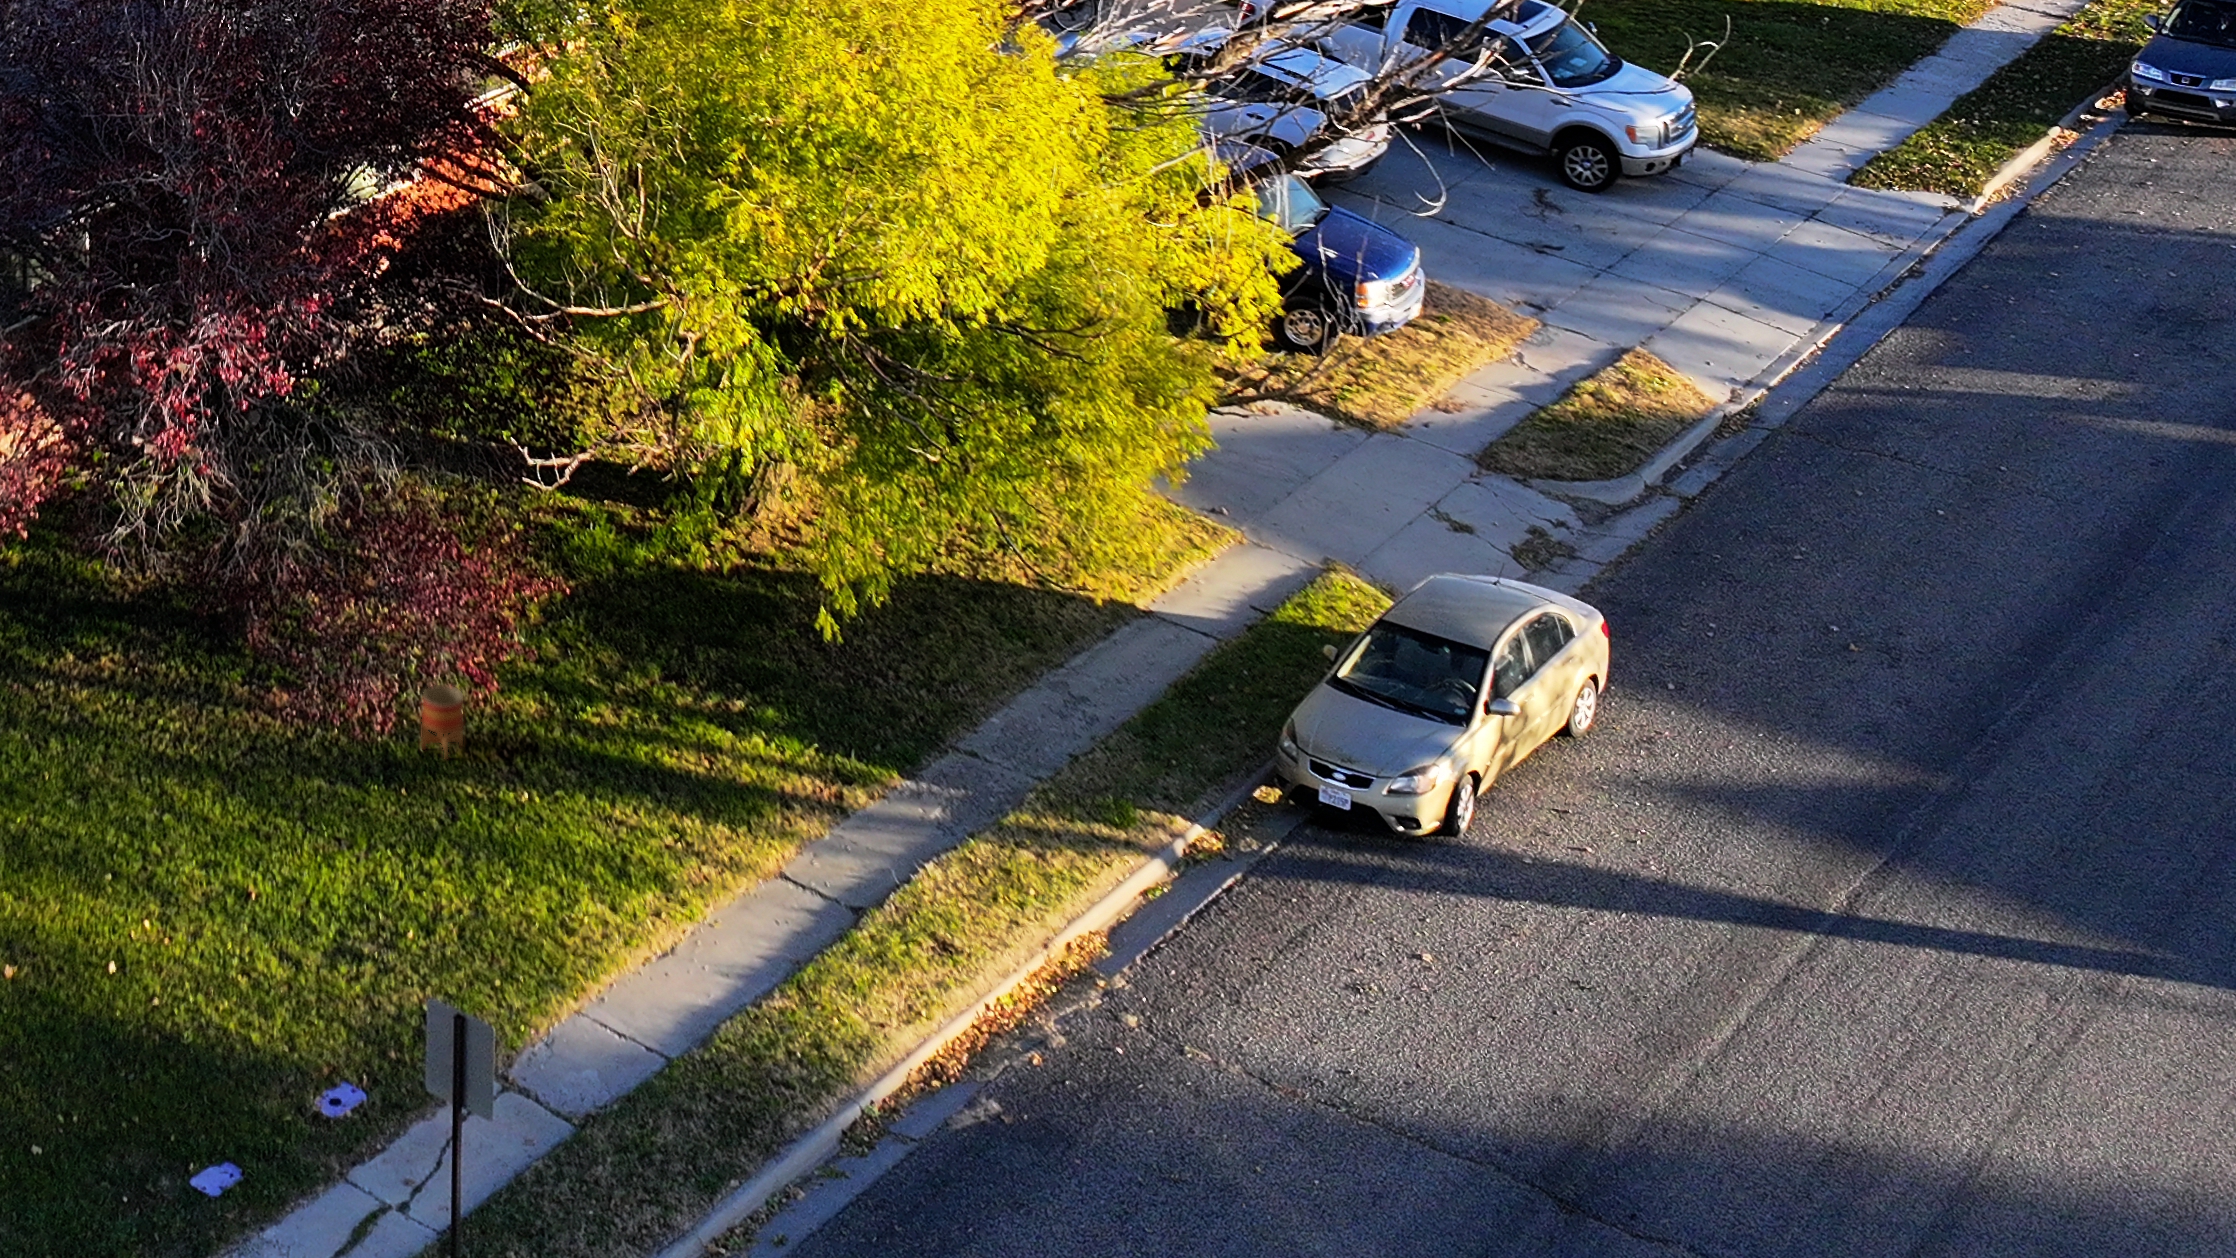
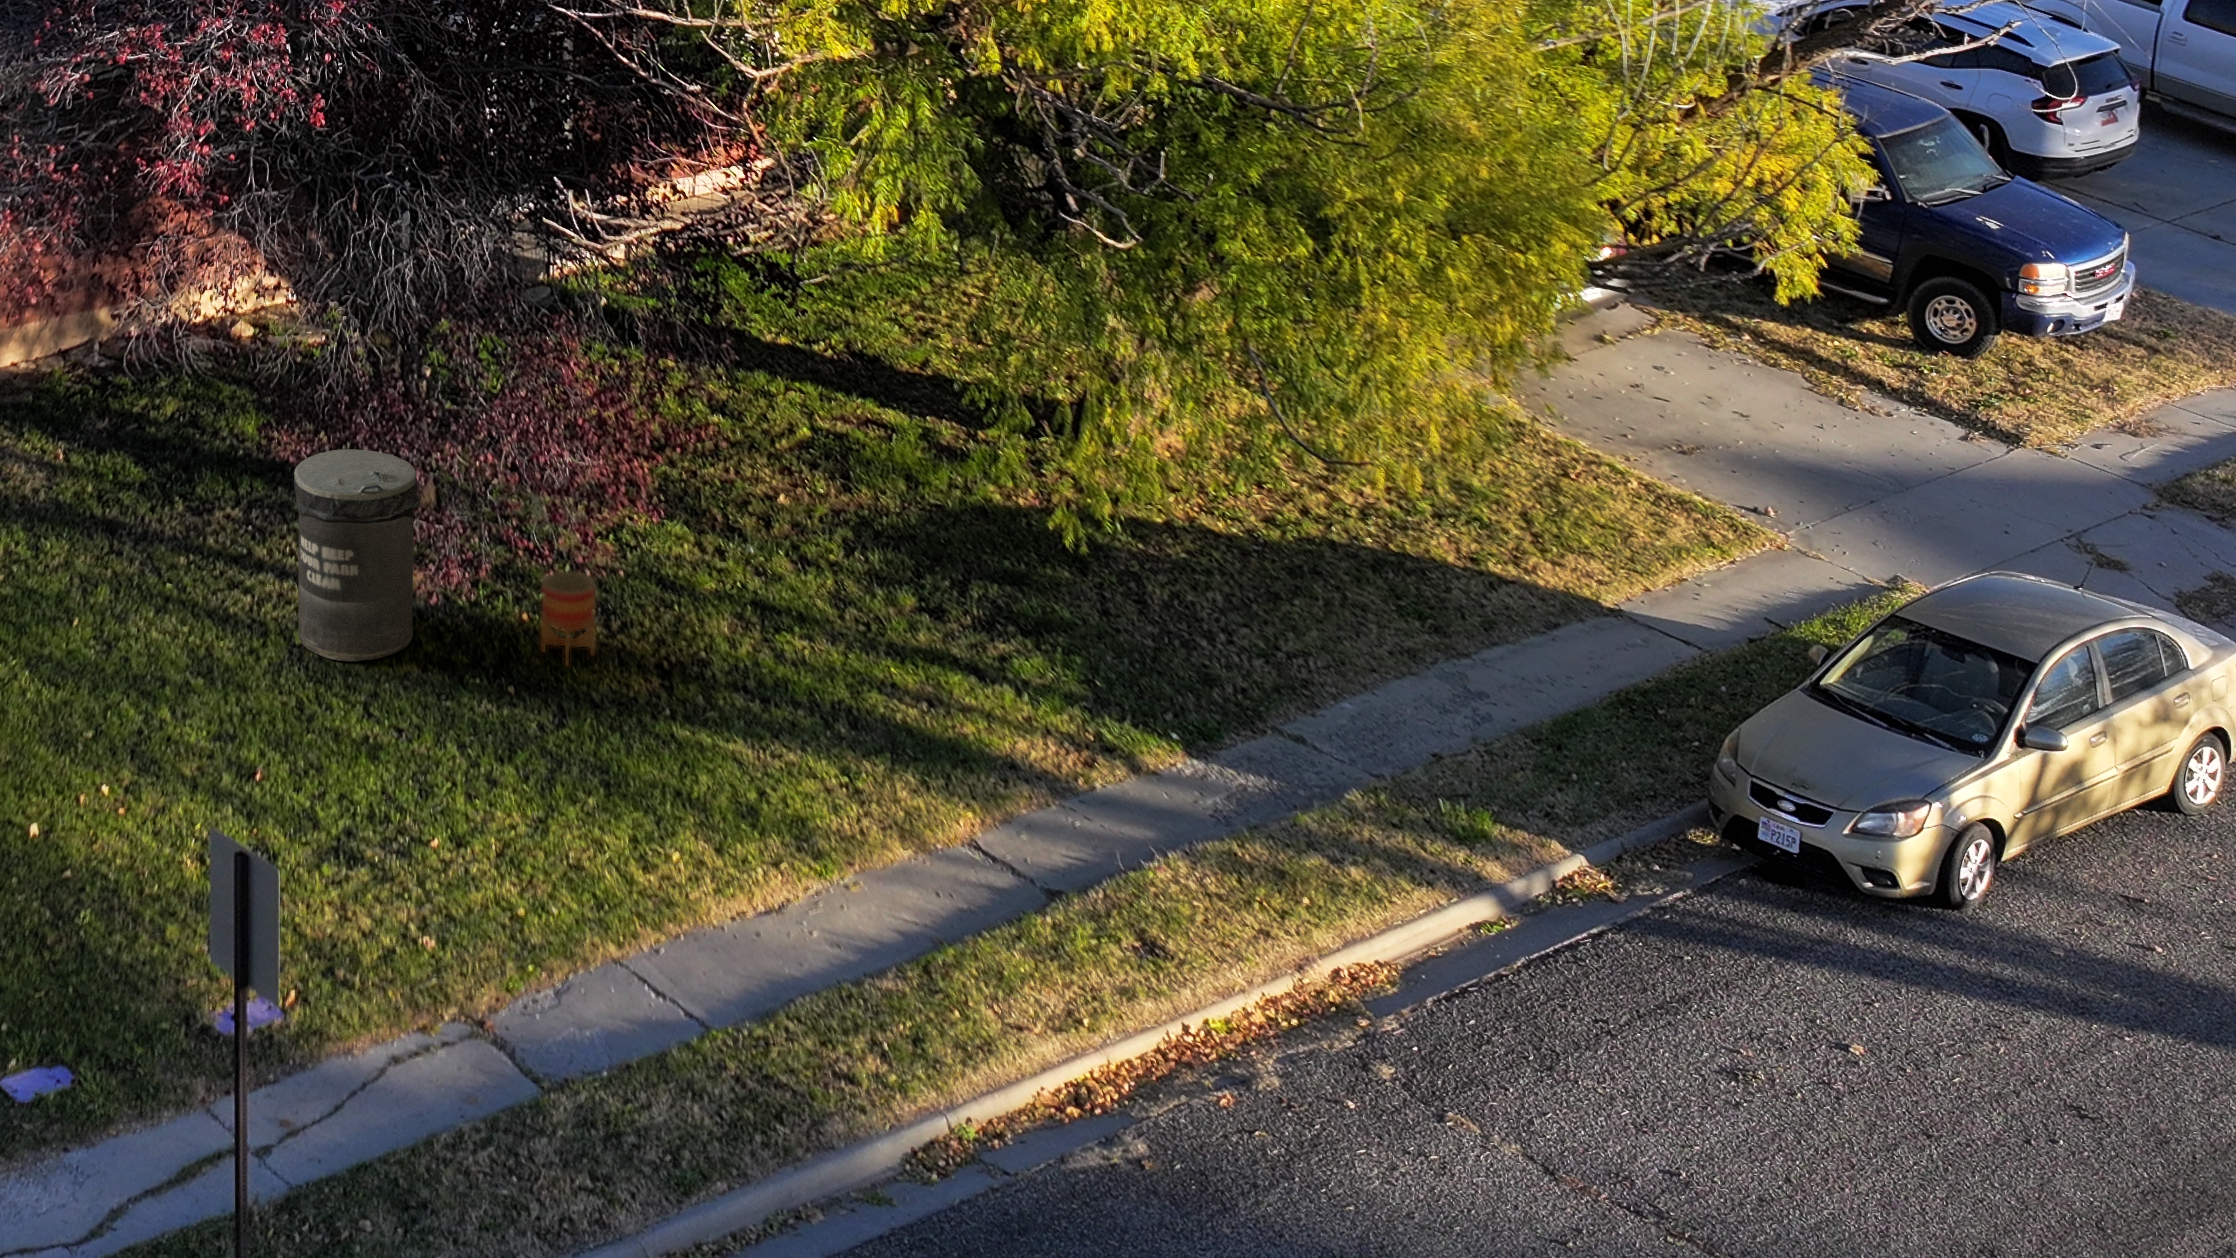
trash can: none [229,607,331,778] -> present [294,449,420,661]

